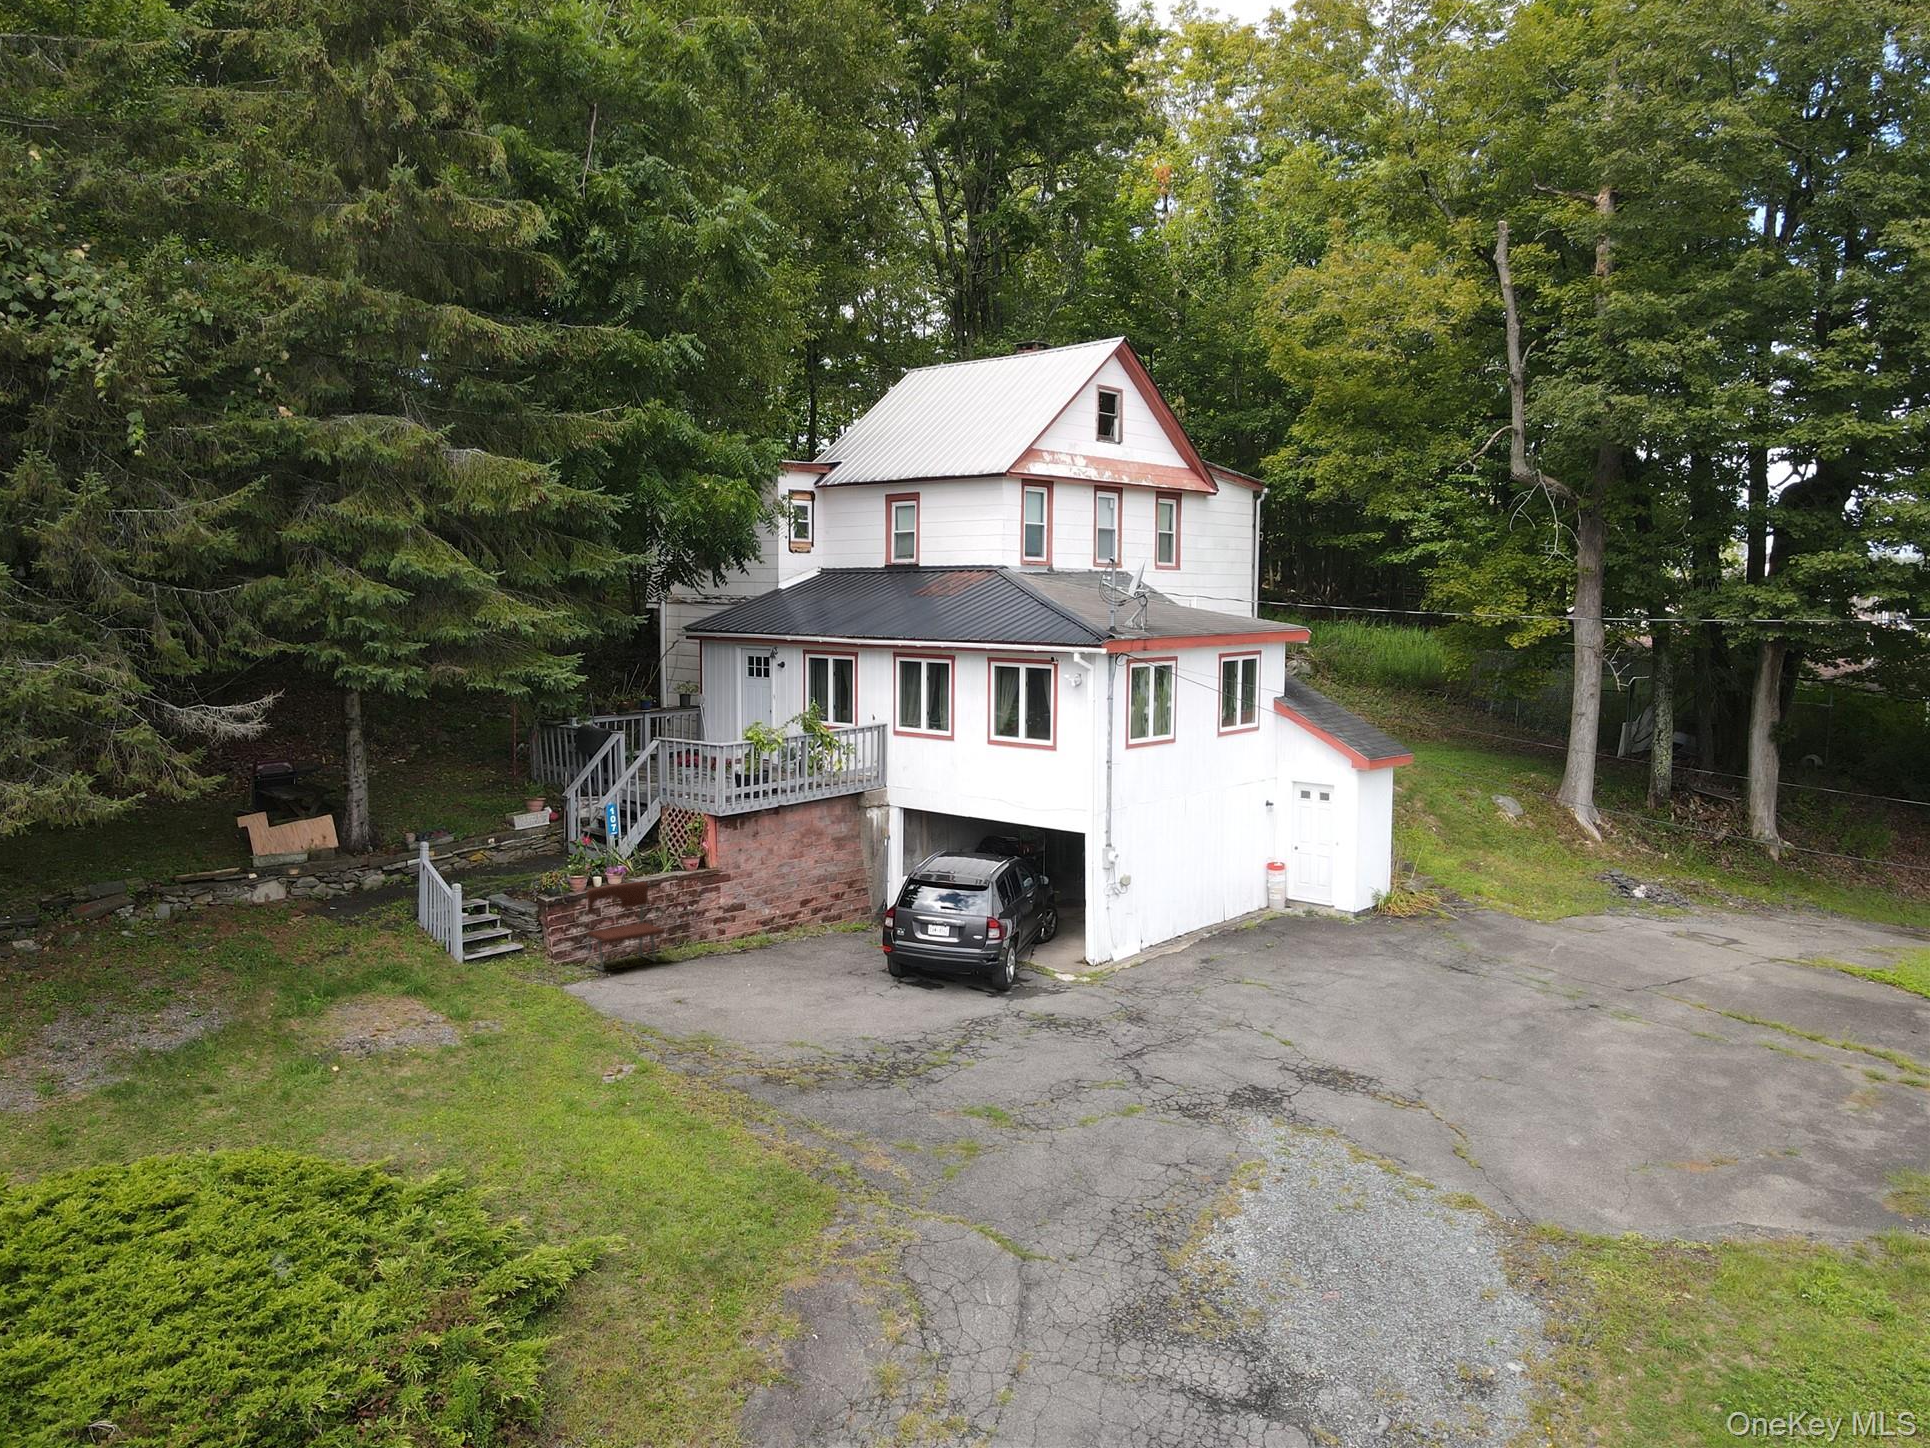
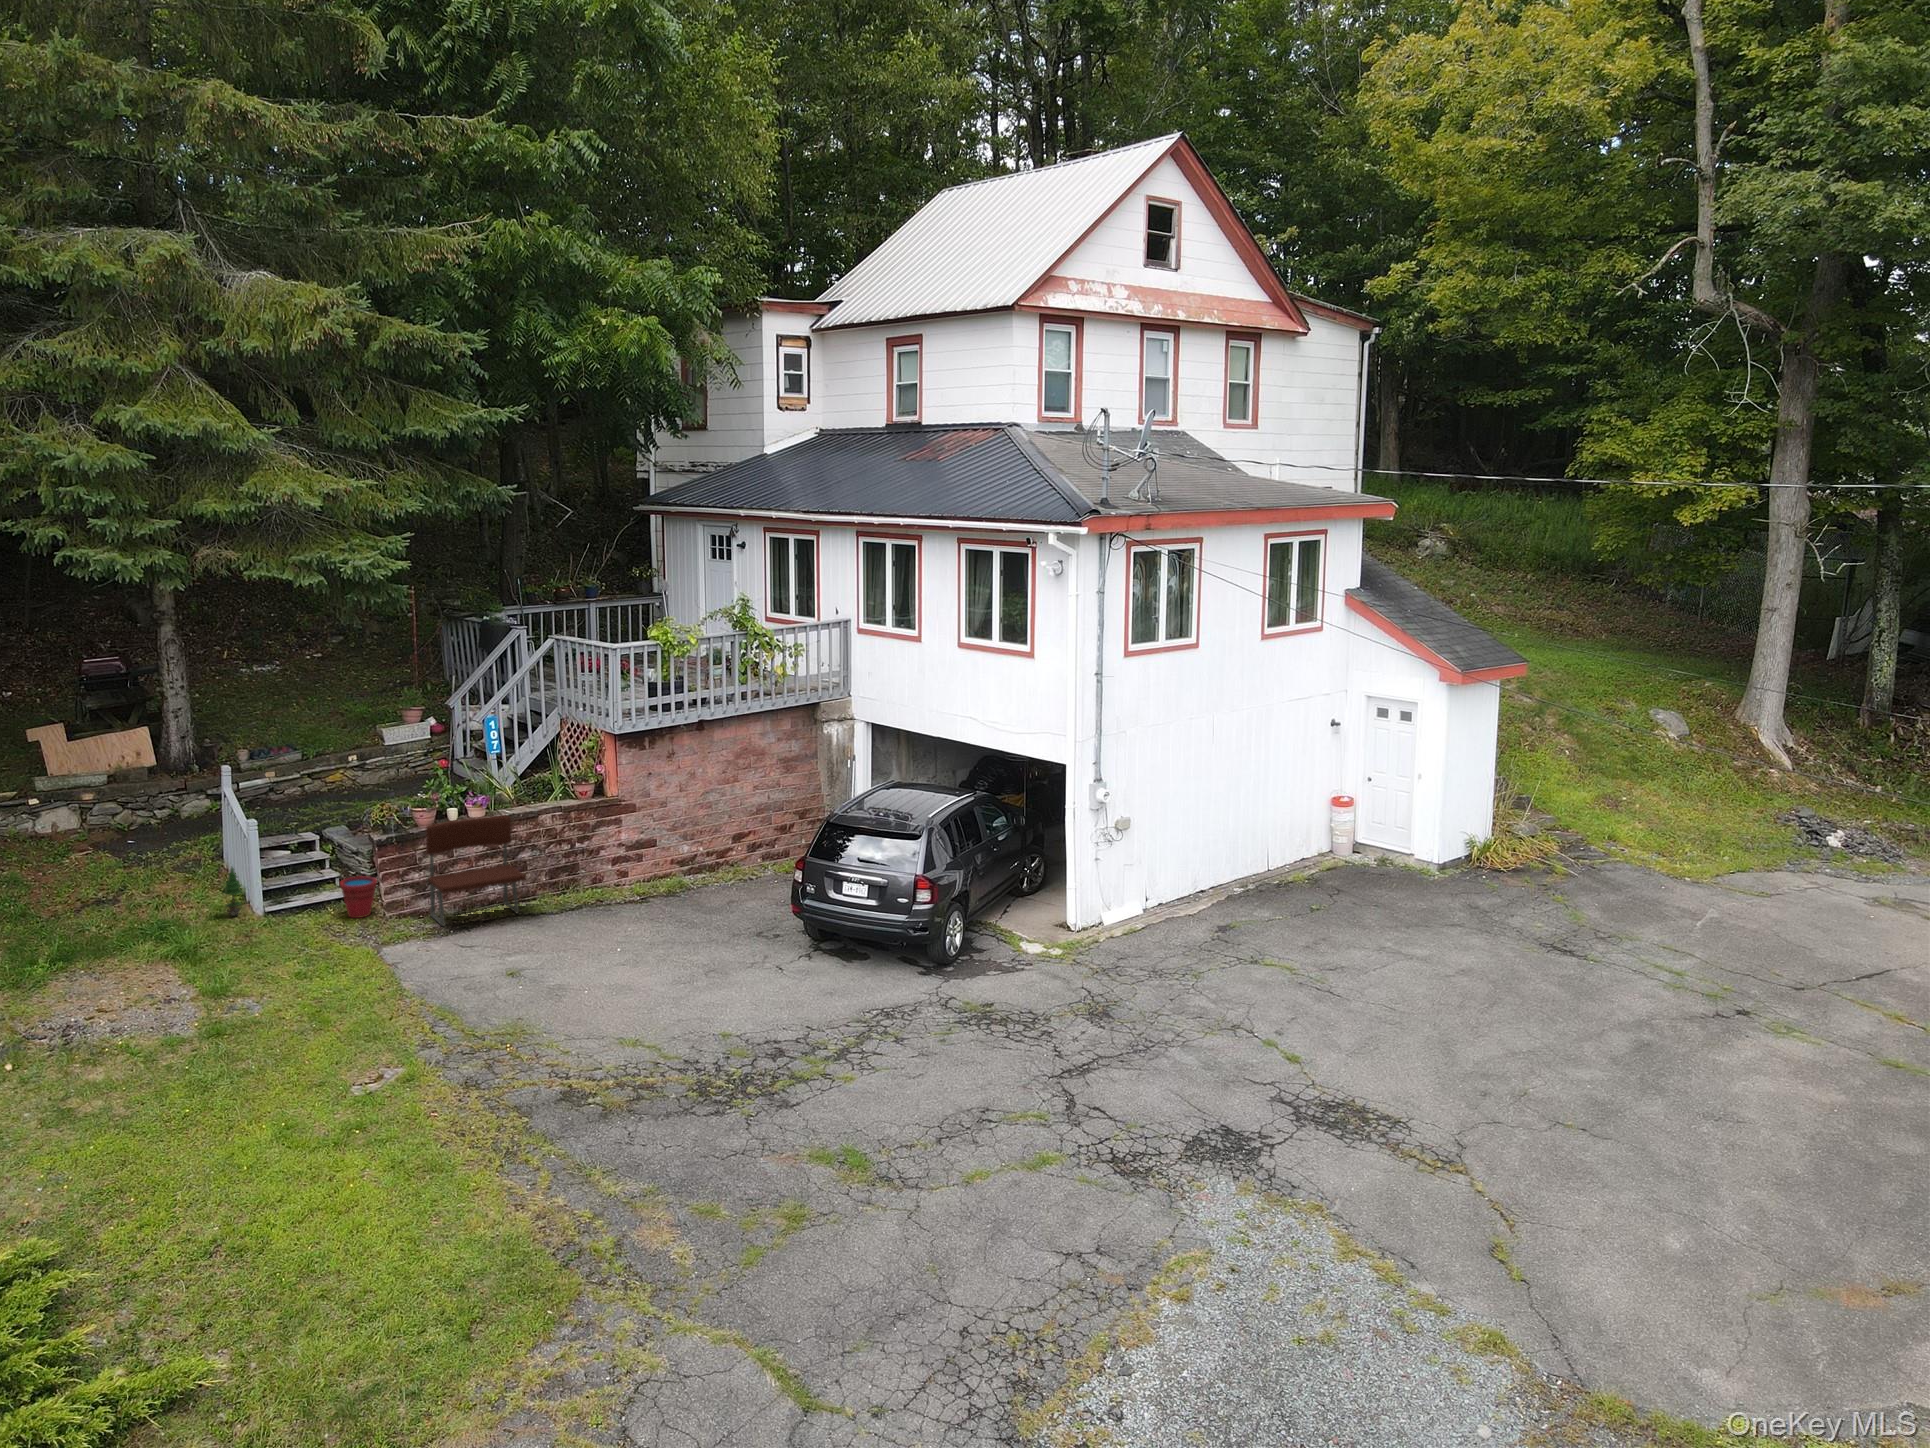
potted tree: none [417,926,433,968] -> present [224,867,243,916]
bucket: none [513,934,543,967] -> present [340,876,377,918]

